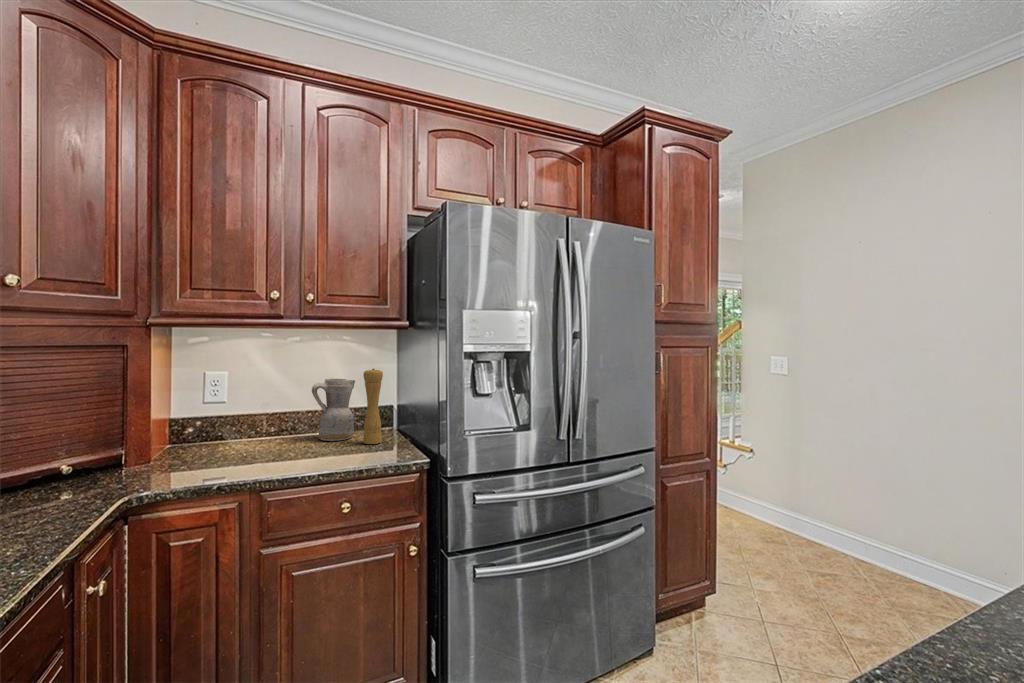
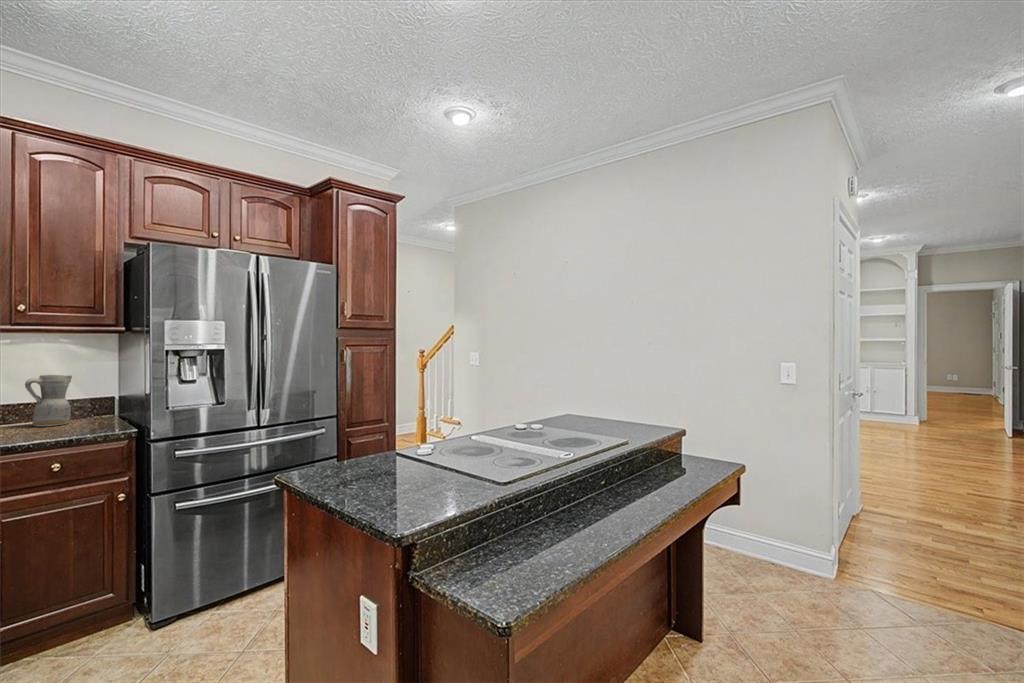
pepper mill: present [363,369,383,444] -> none [79,365,99,426]

